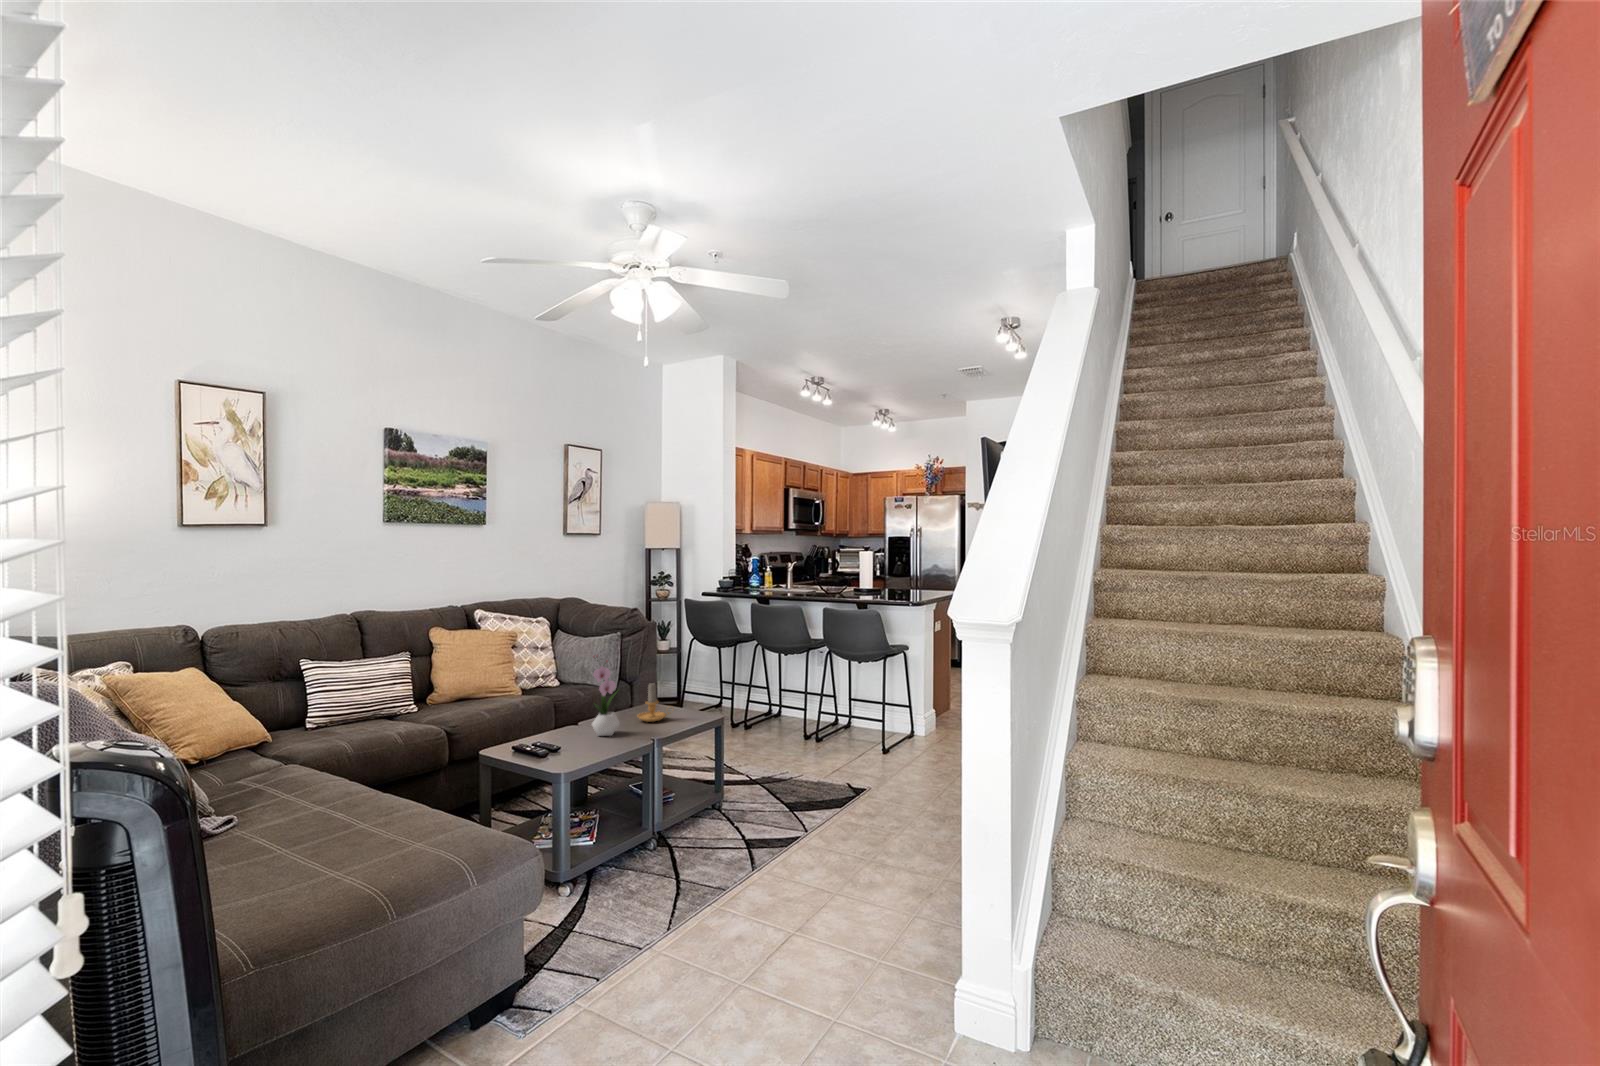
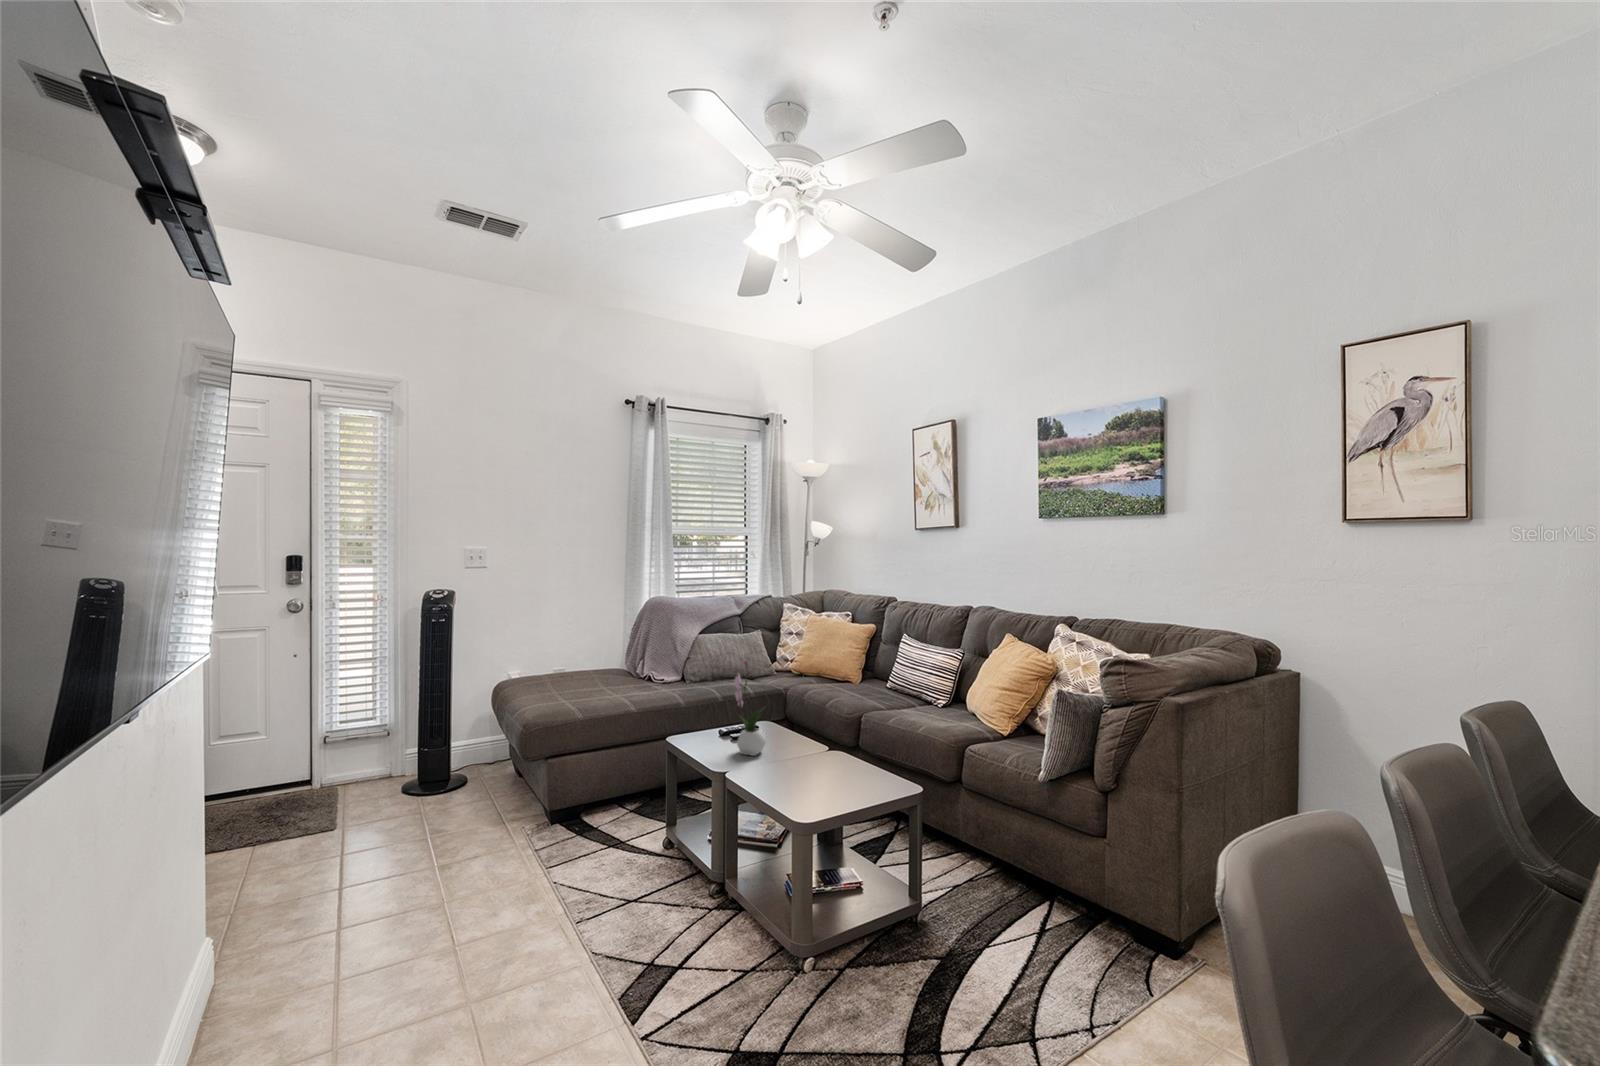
candle: present [637,683,669,722] -> none [770,725,809,780]

